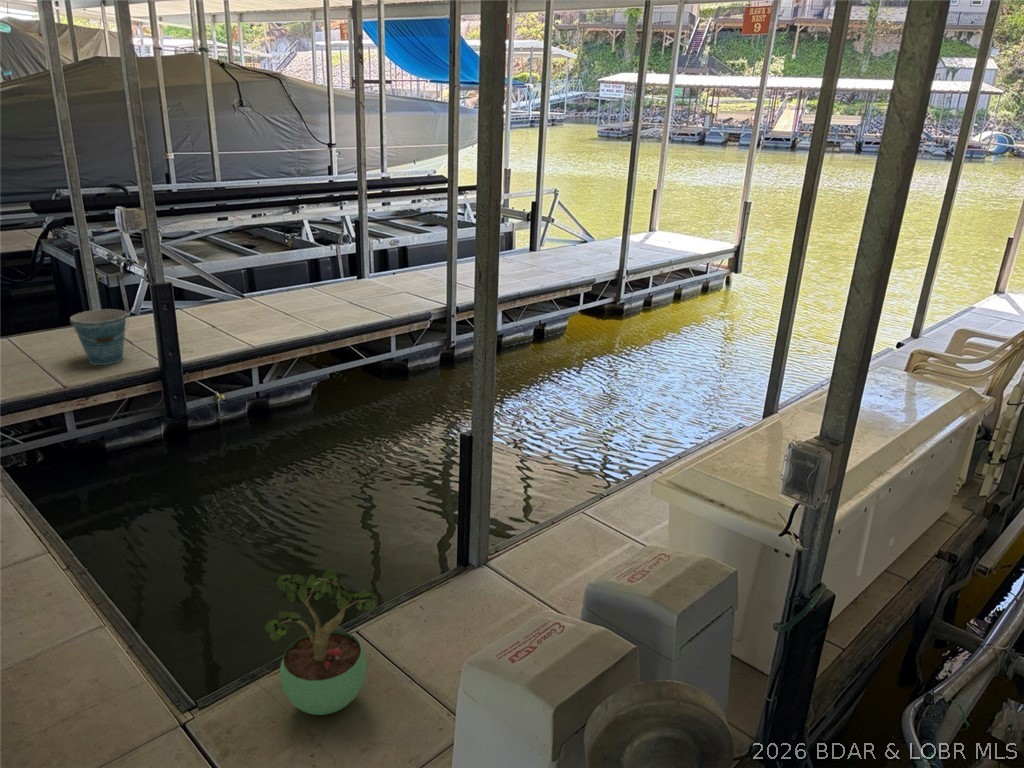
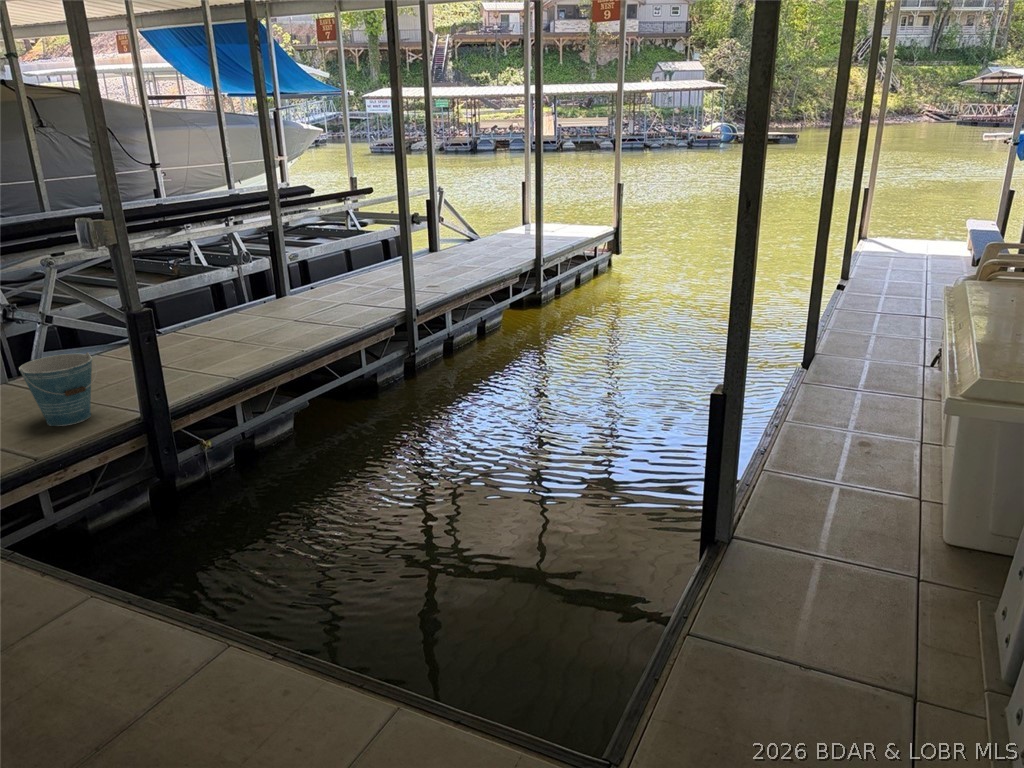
potted plant: present [264,568,376,715] -> none [699,529,830,710]

